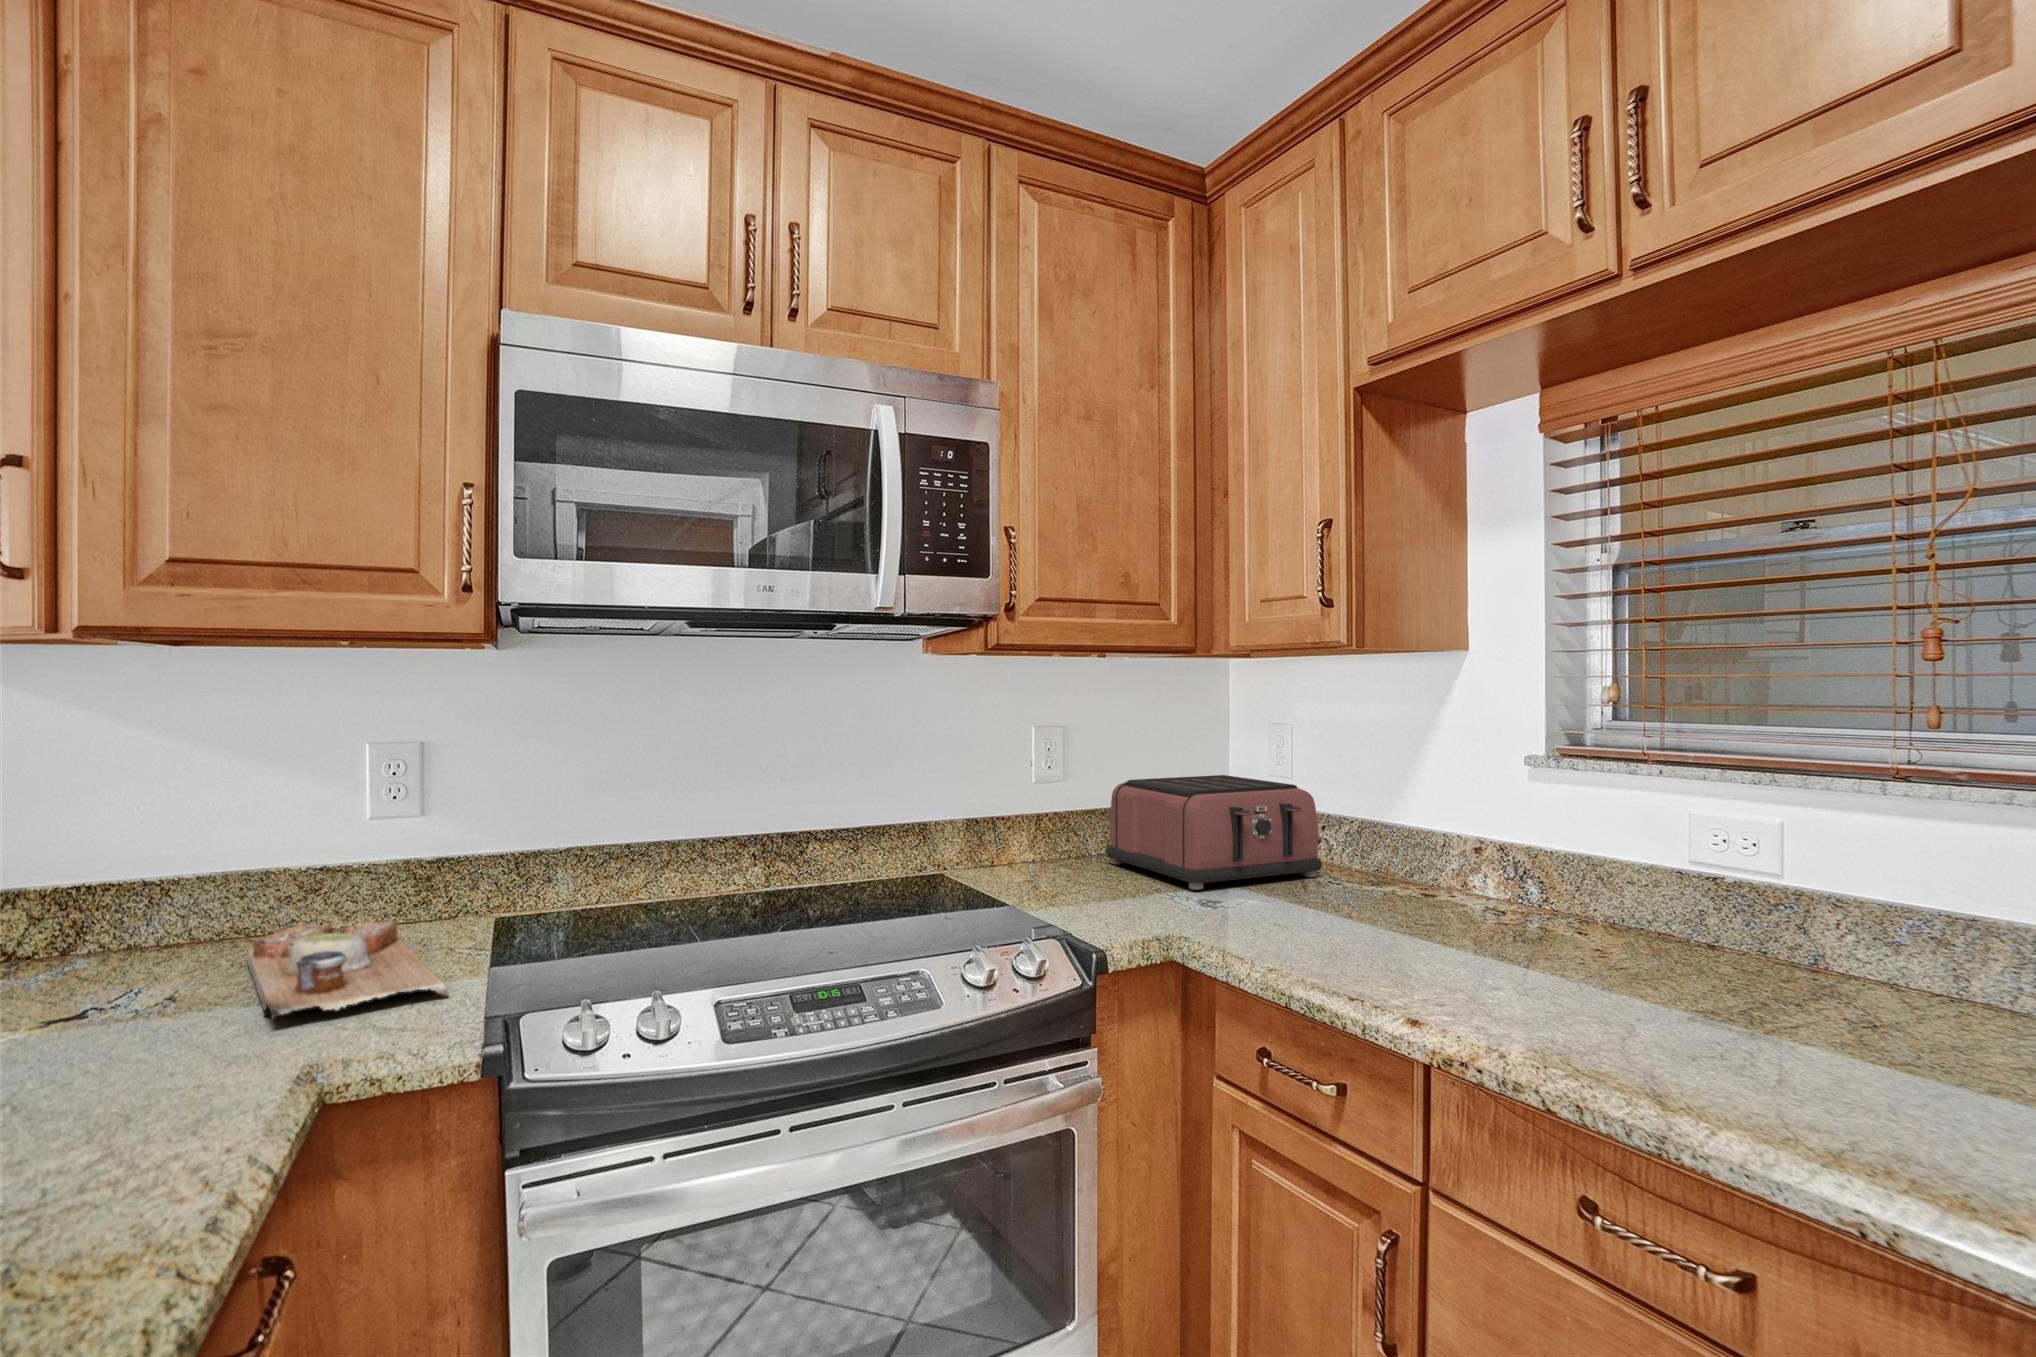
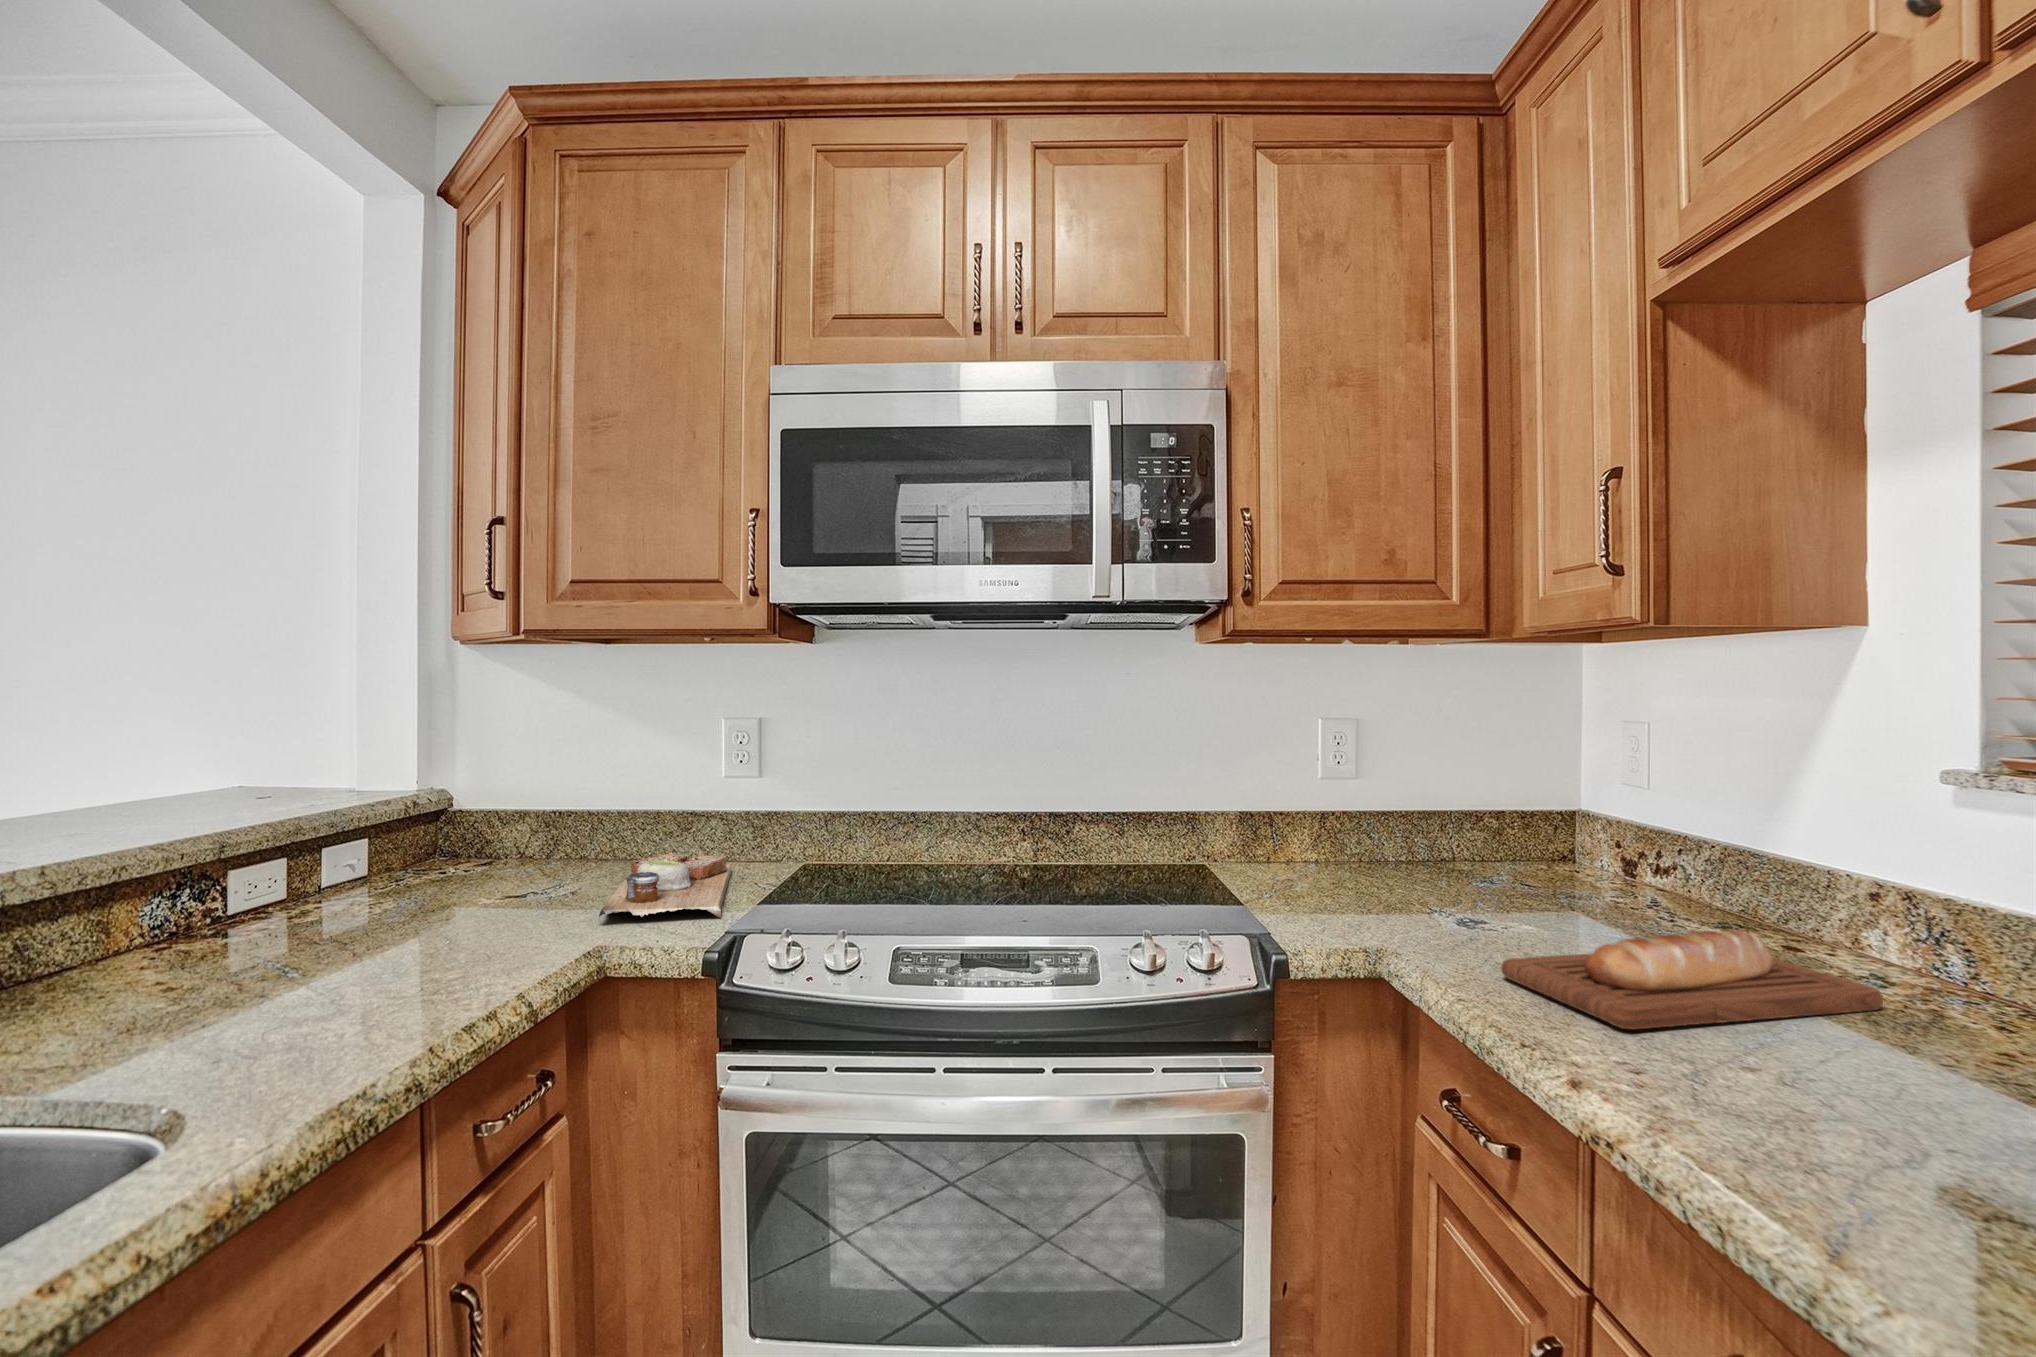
toaster: present [1106,775,1322,890] -> none [1396,780,1658,910]
bread loaf: none [1280,886,1518,972] -> present [1501,931,1883,1030]

